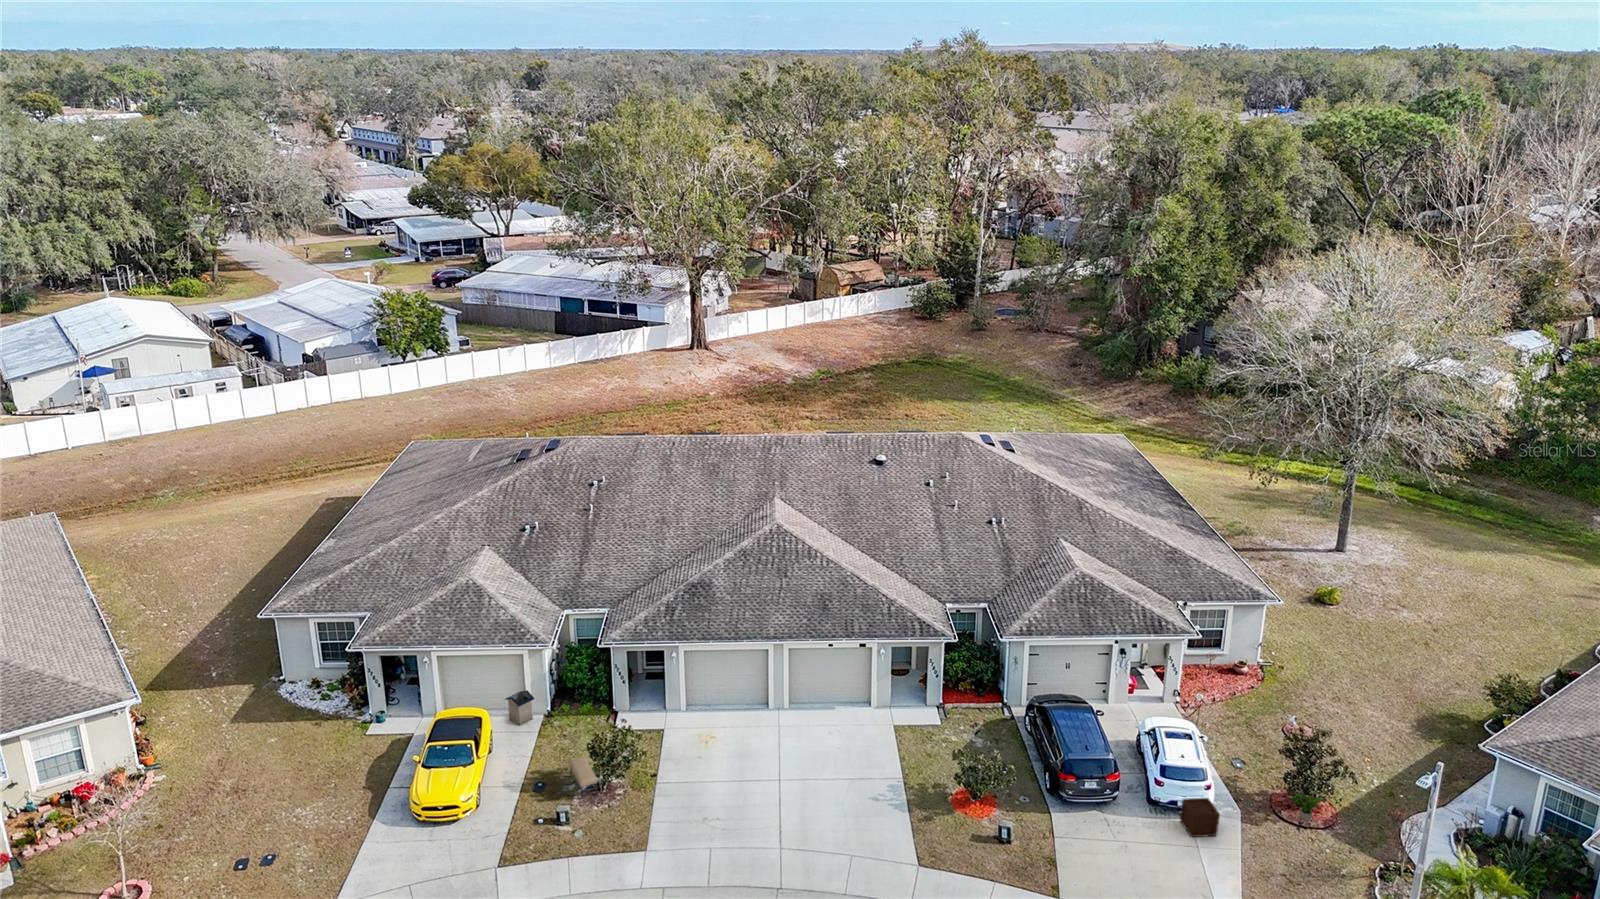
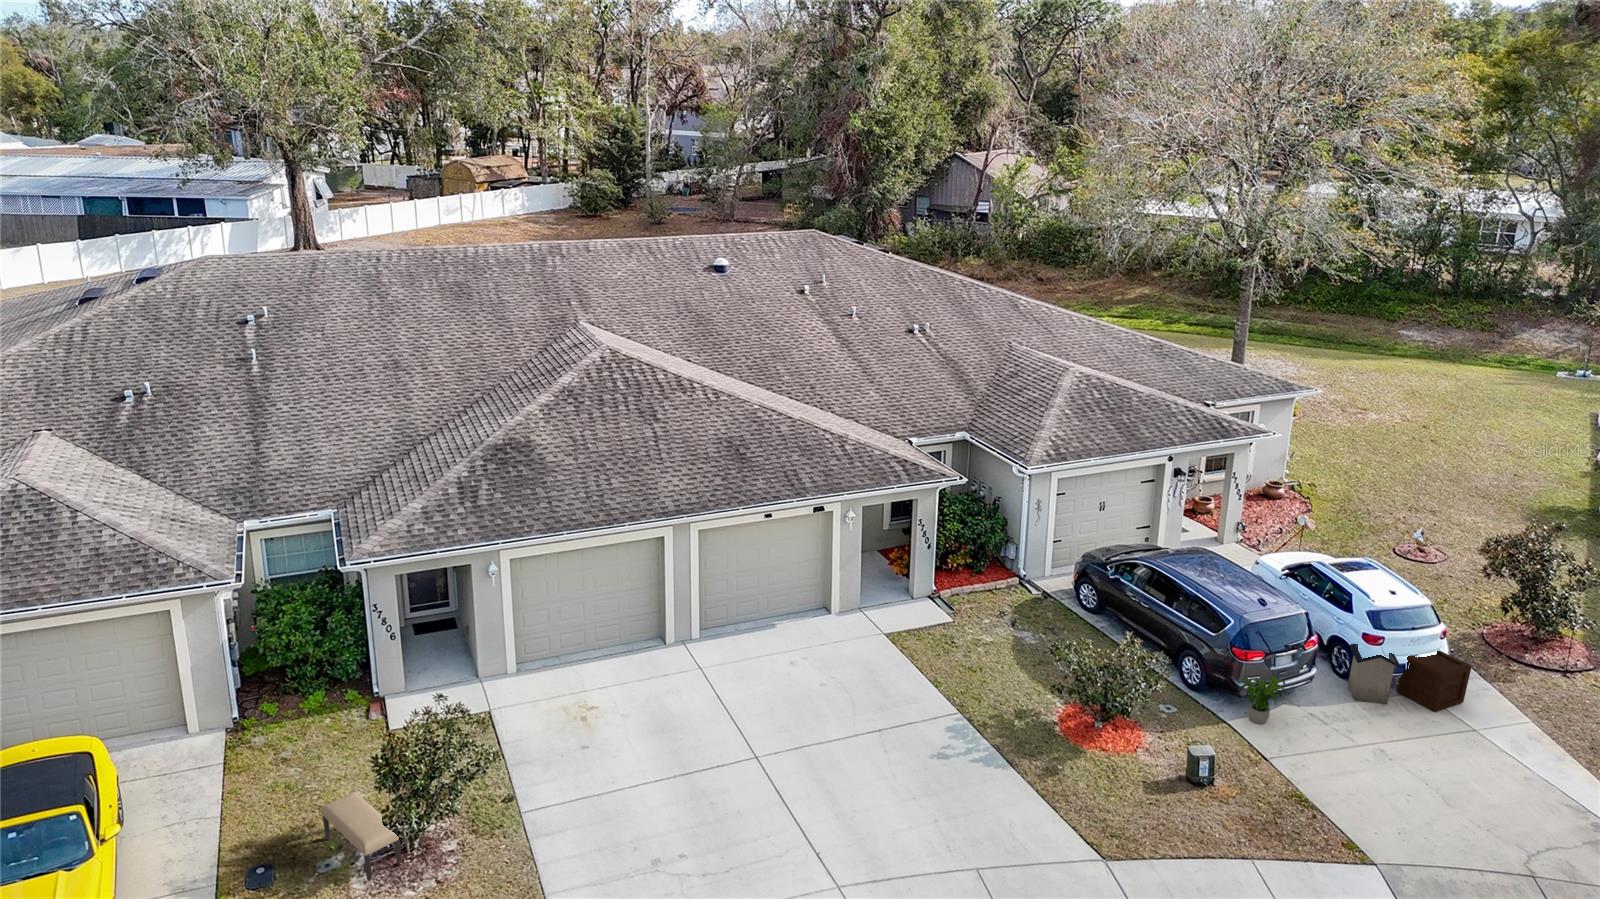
trash can: present [505,690,534,726] -> present [1348,643,1401,704]
potted plant: present [1292,794,1325,821] -> present [1238,676,1286,724]

